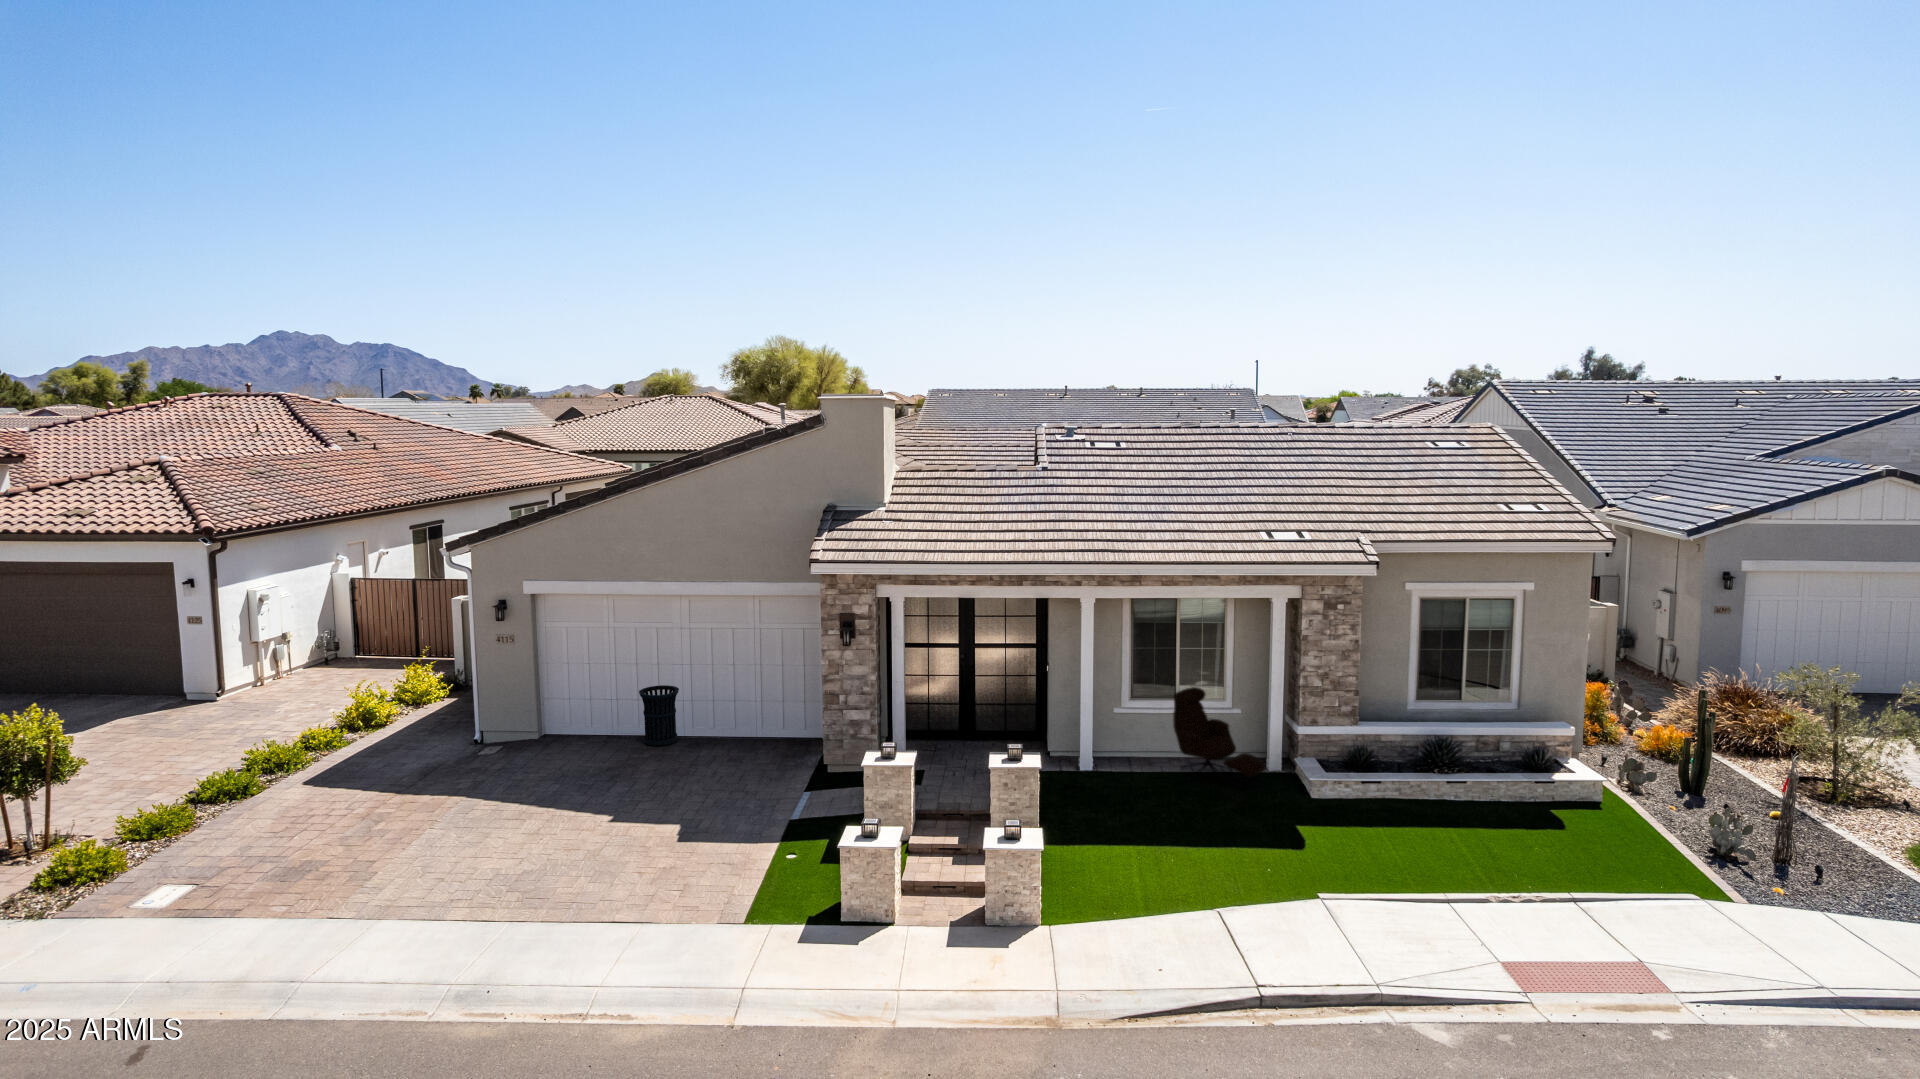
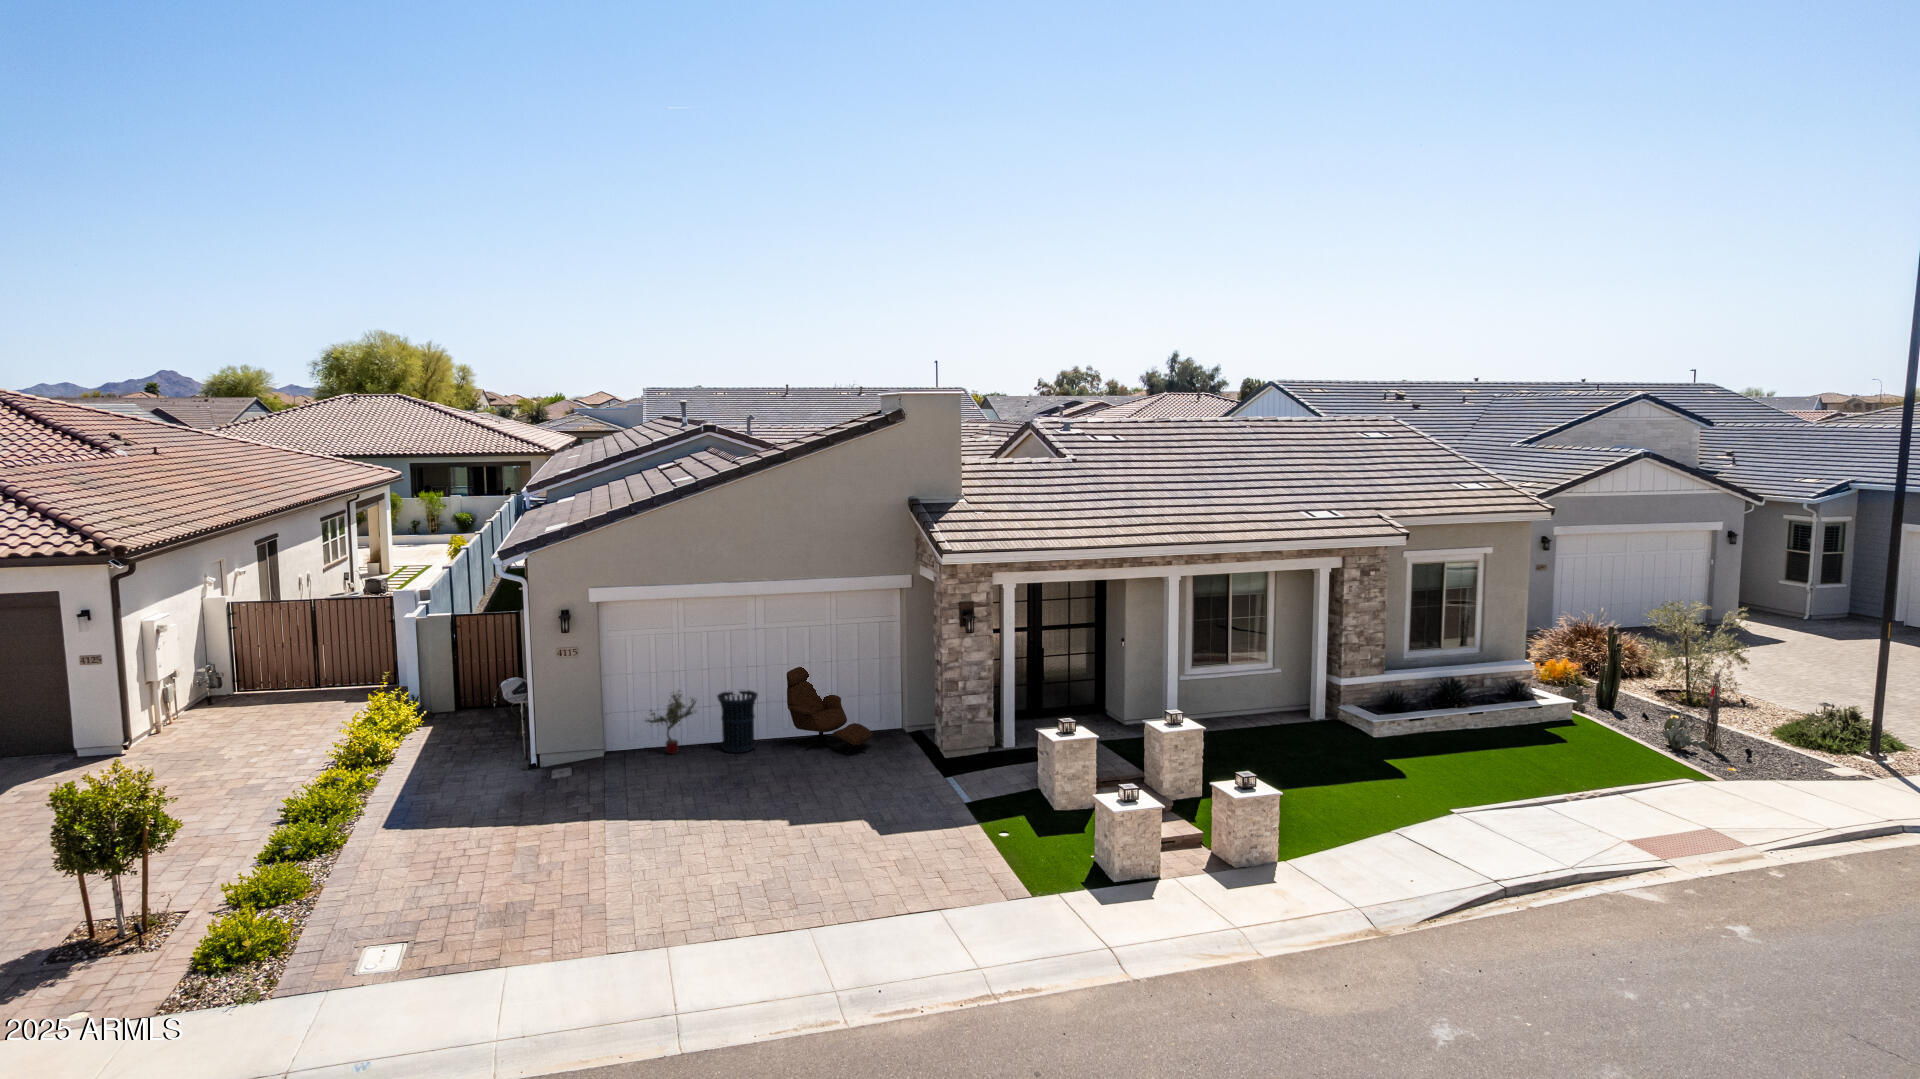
potted tree: none [576,680,623,741] -> present [646,694,696,754]
lounge chair: present [1173,687,1265,787] -> present [787,667,872,756]

